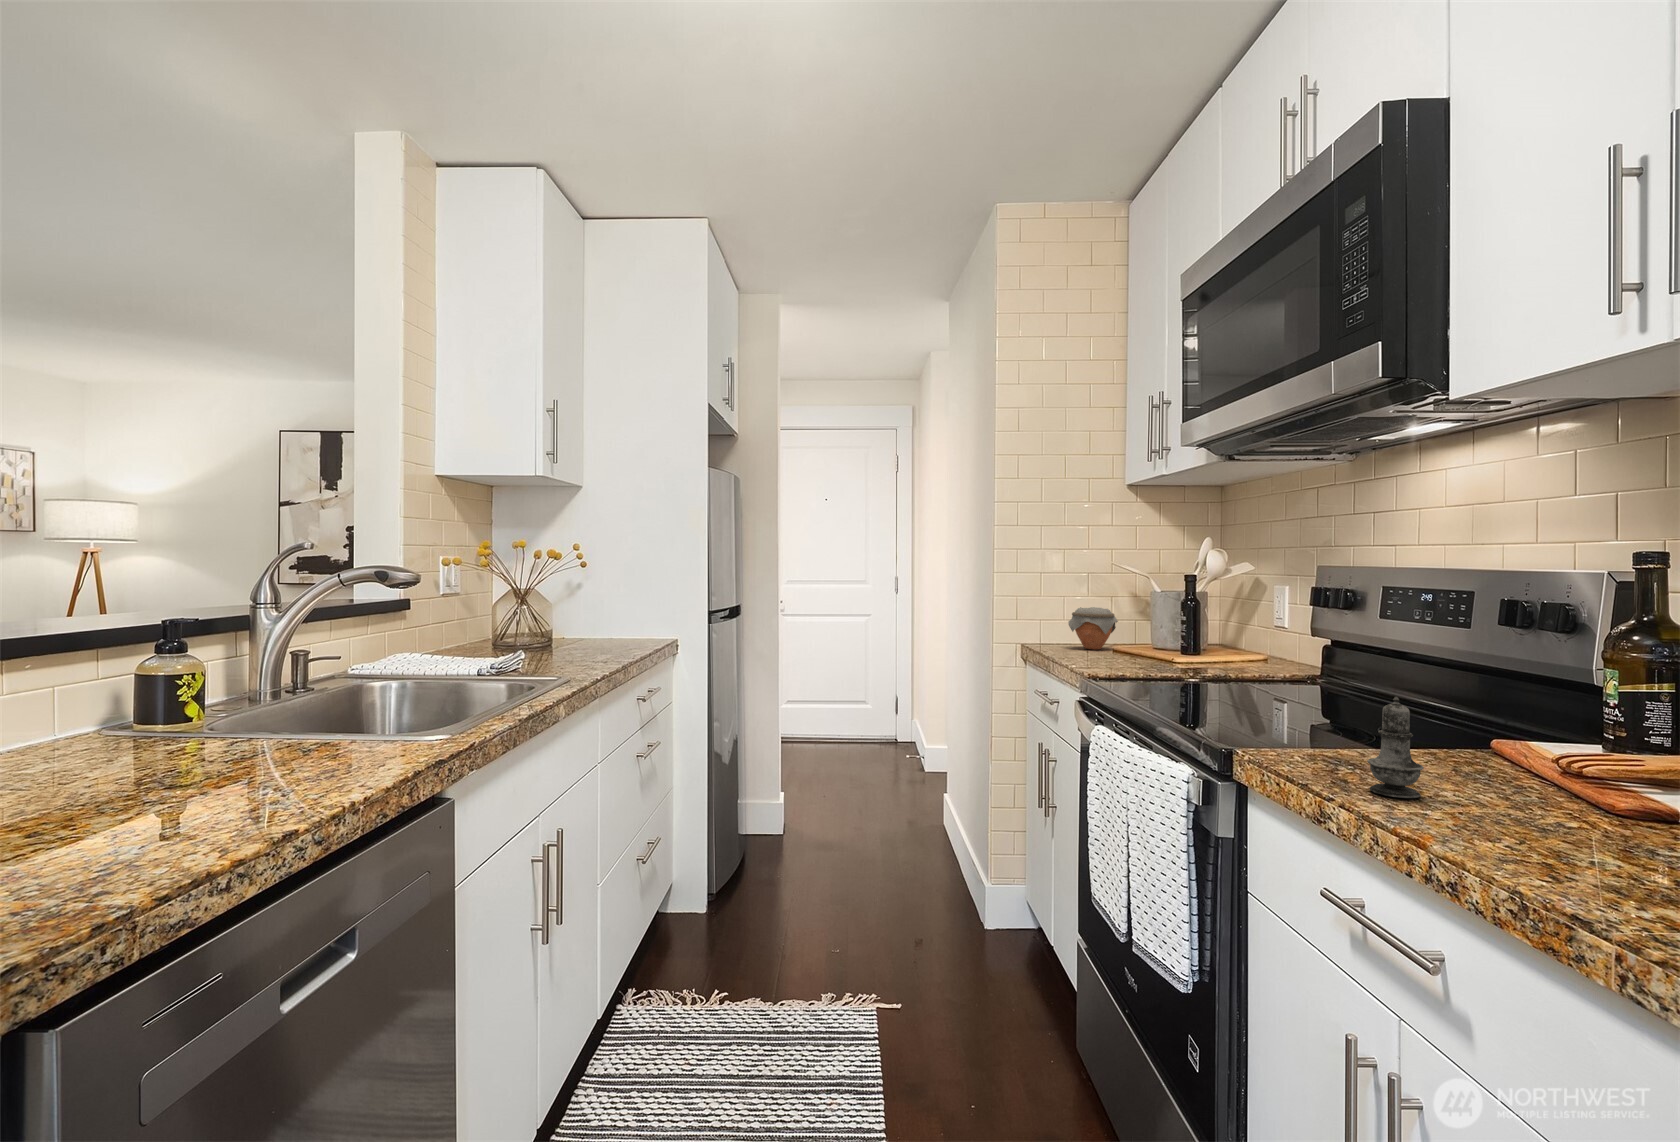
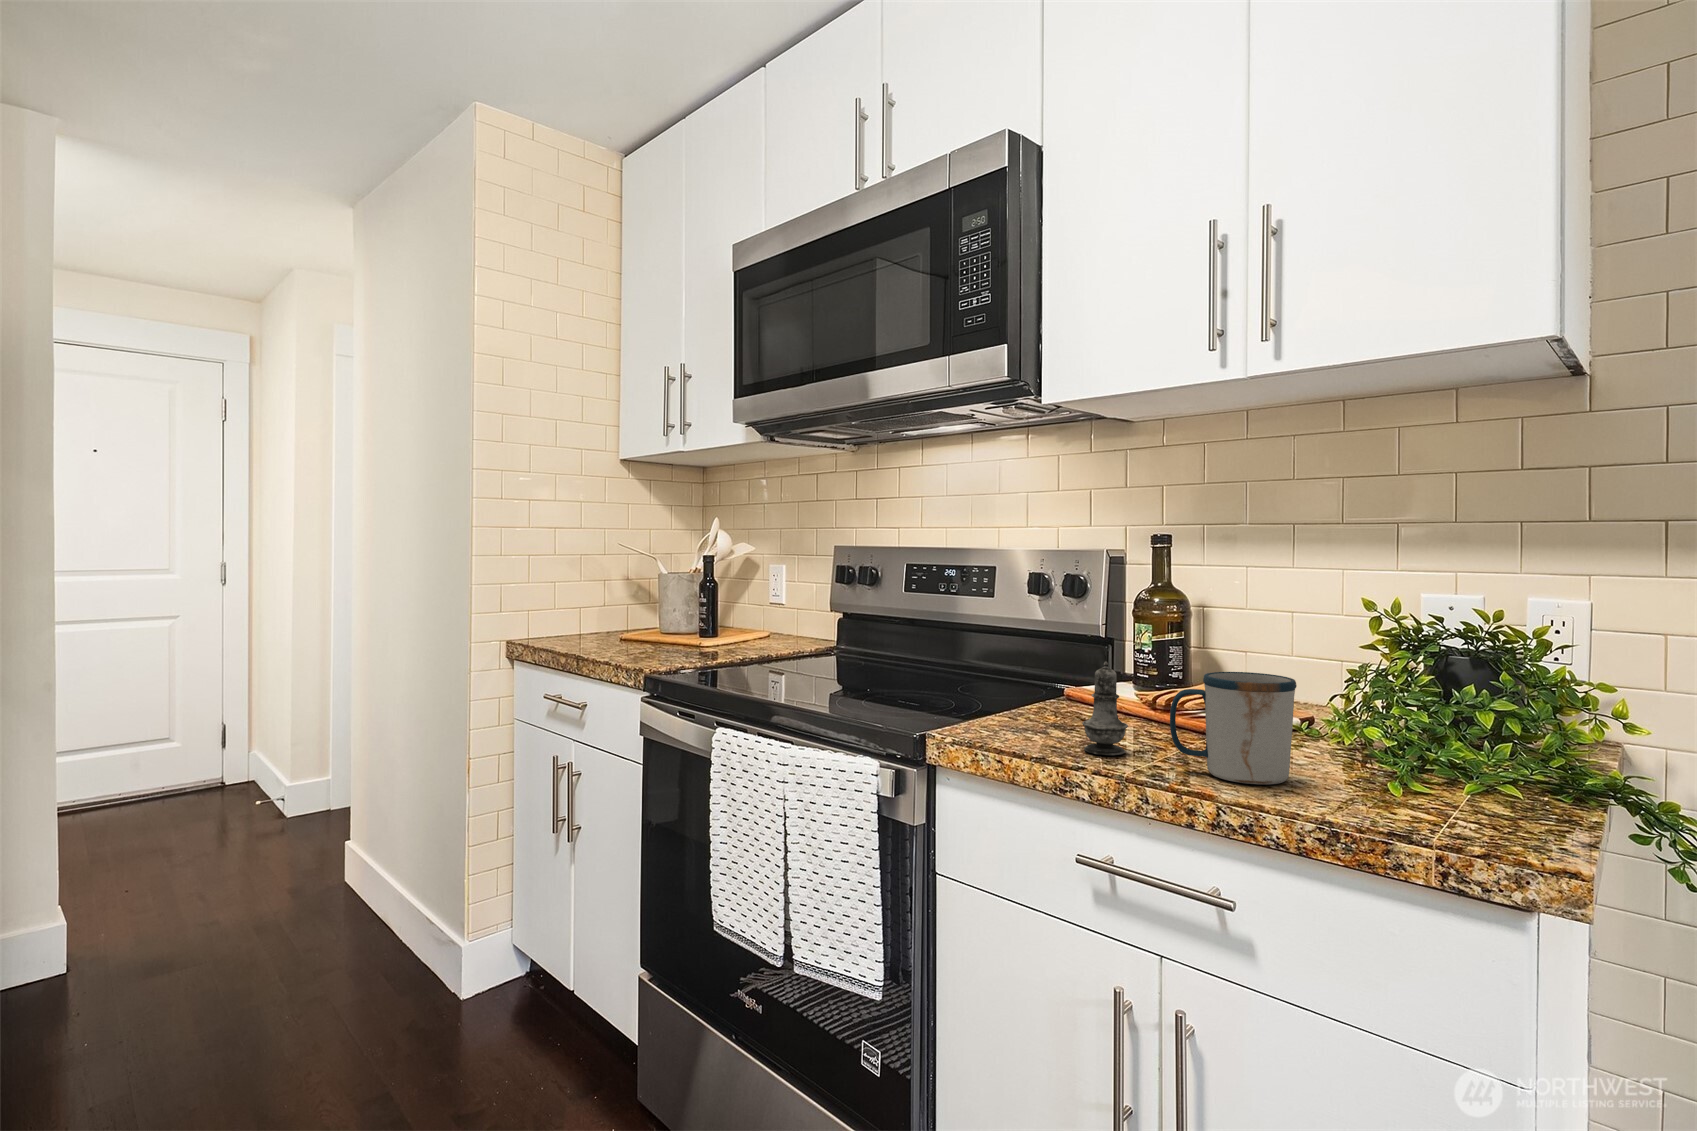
jar: present [1068,607,1118,650] -> none [566,592,622,641]
mug: none [1431,719,1591,855] -> present [1170,672,1297,784]

